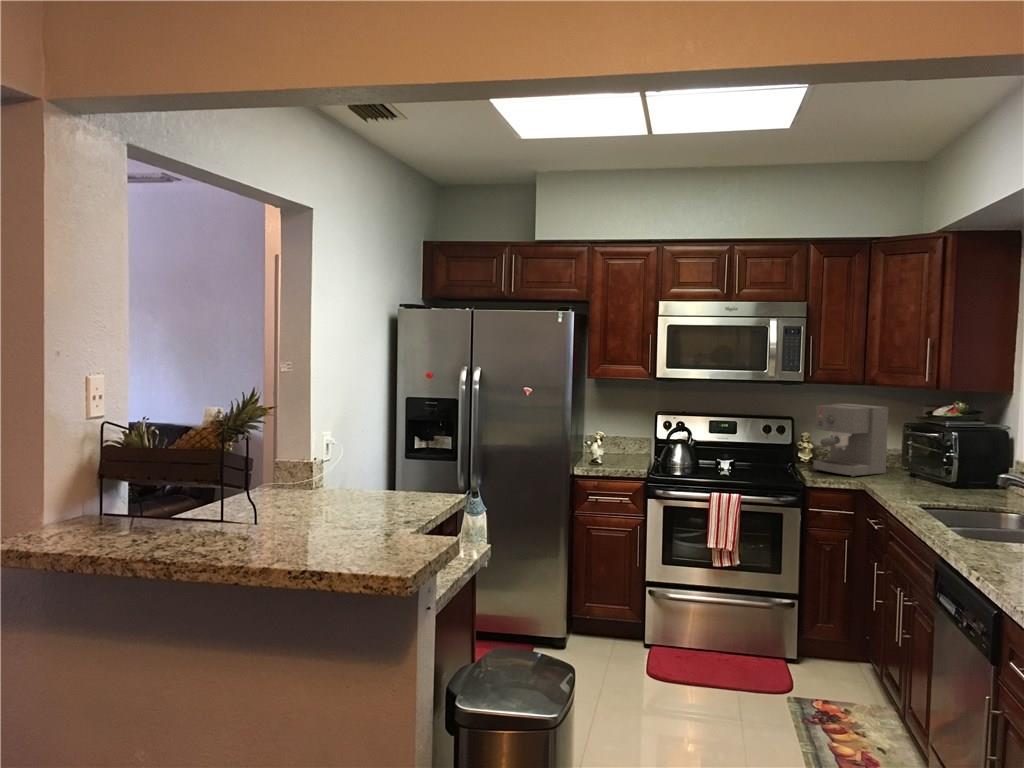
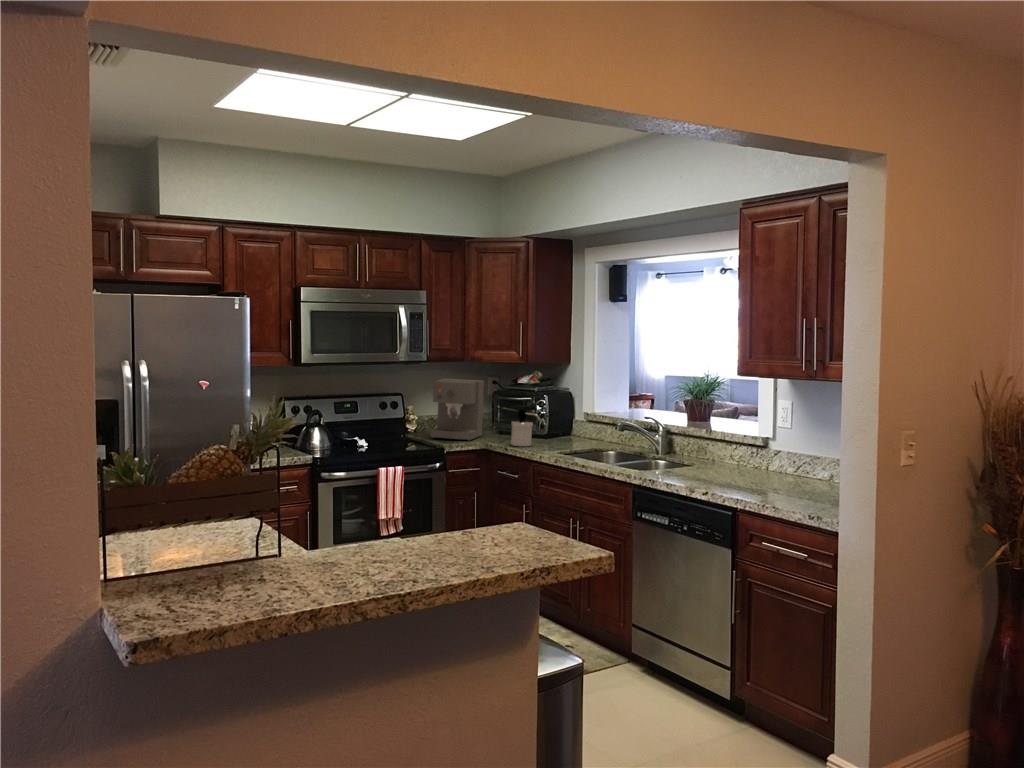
soap dispenser: none [890,444,921,490] -> present [511,410,540,446]

